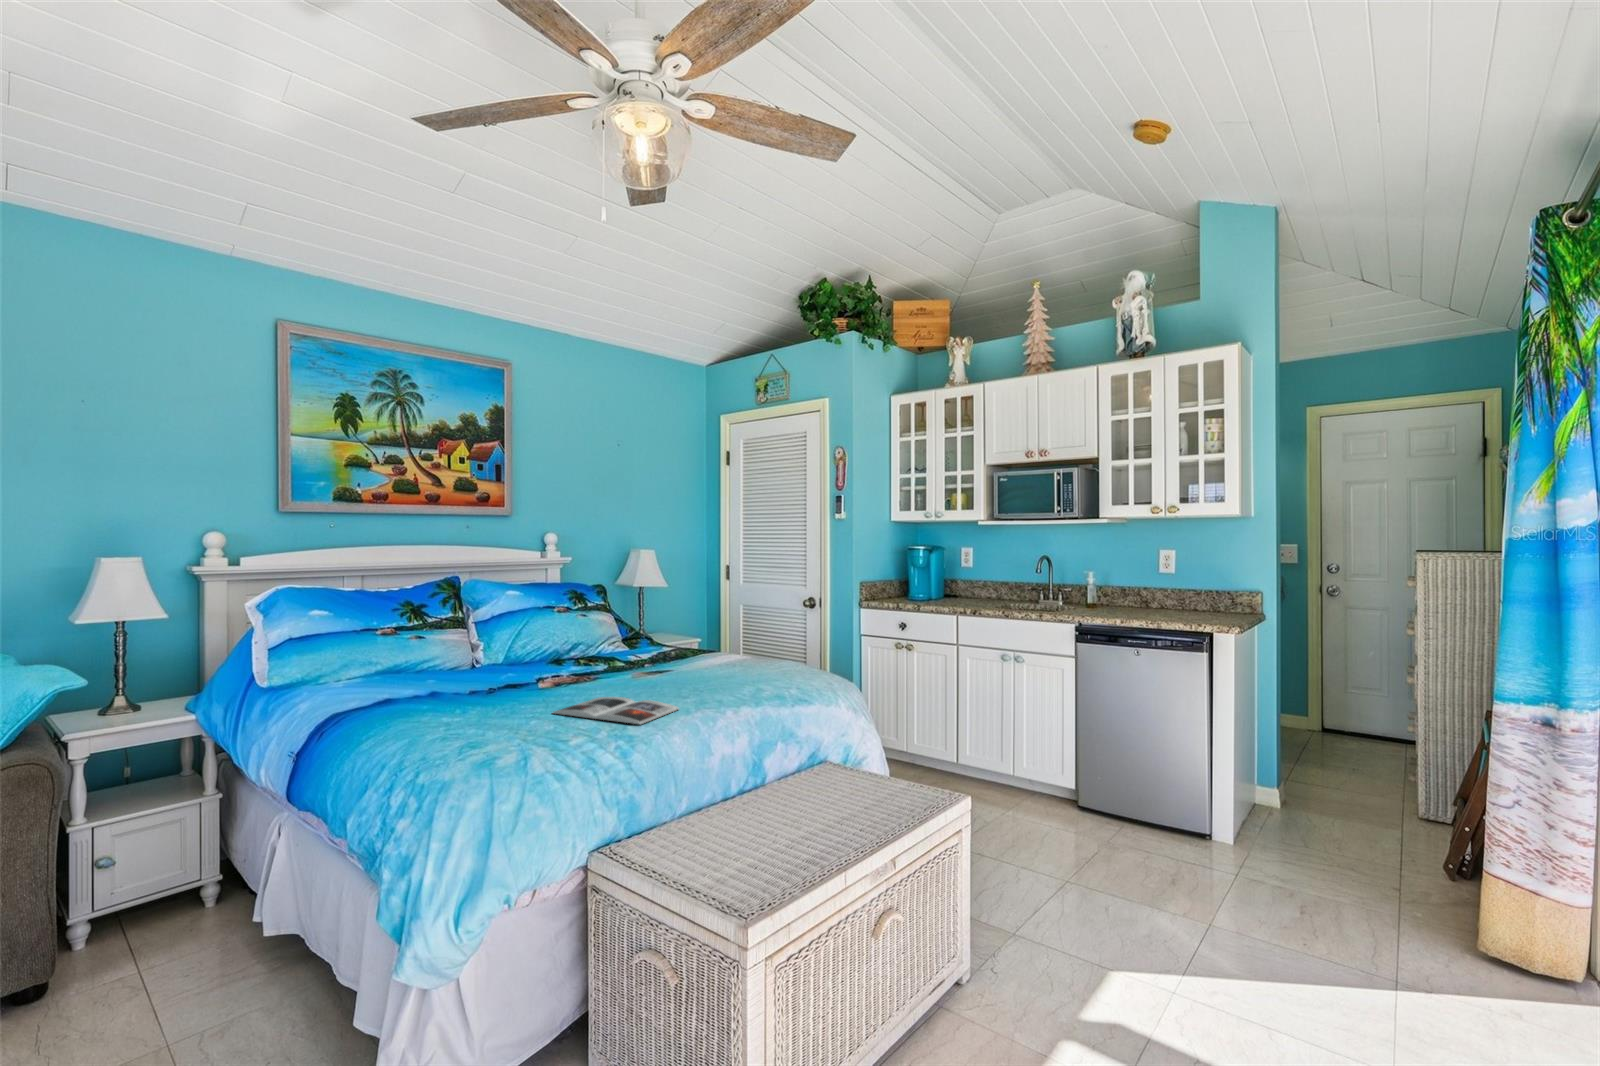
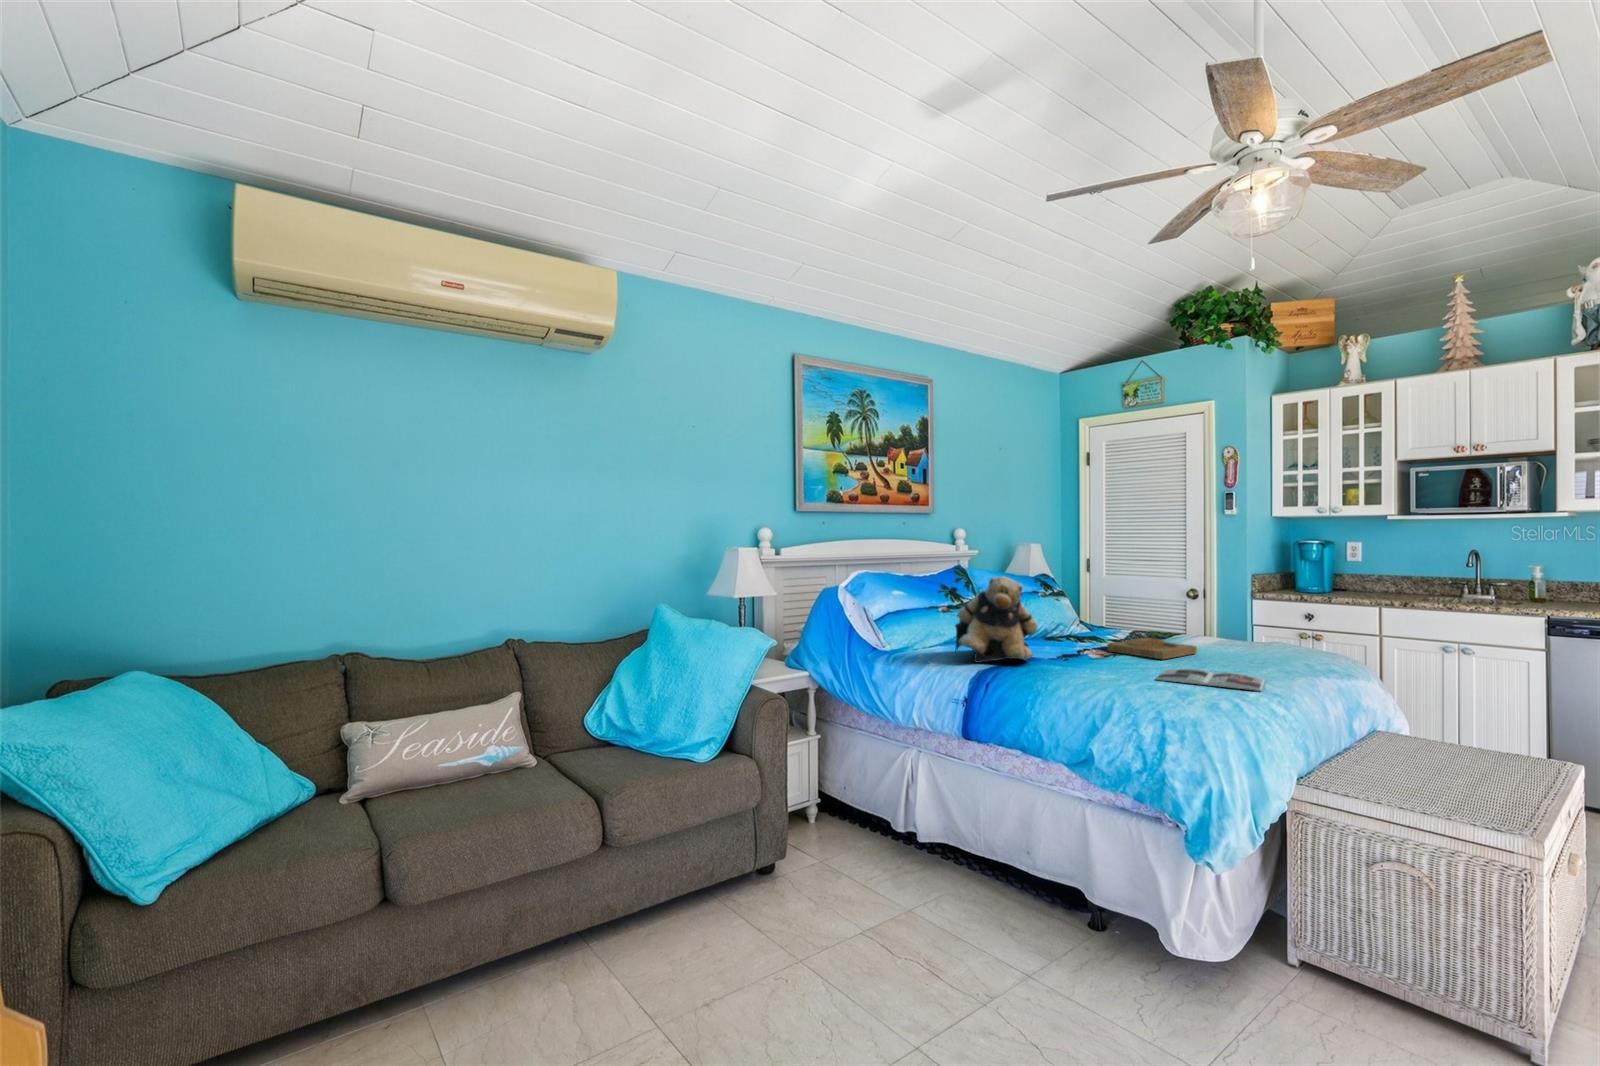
teddy bear: none [357,591,472,697] -> present [955,576,1037,663]
tray: none [588,658,682,685] -> present [1107,638,1197,659]

